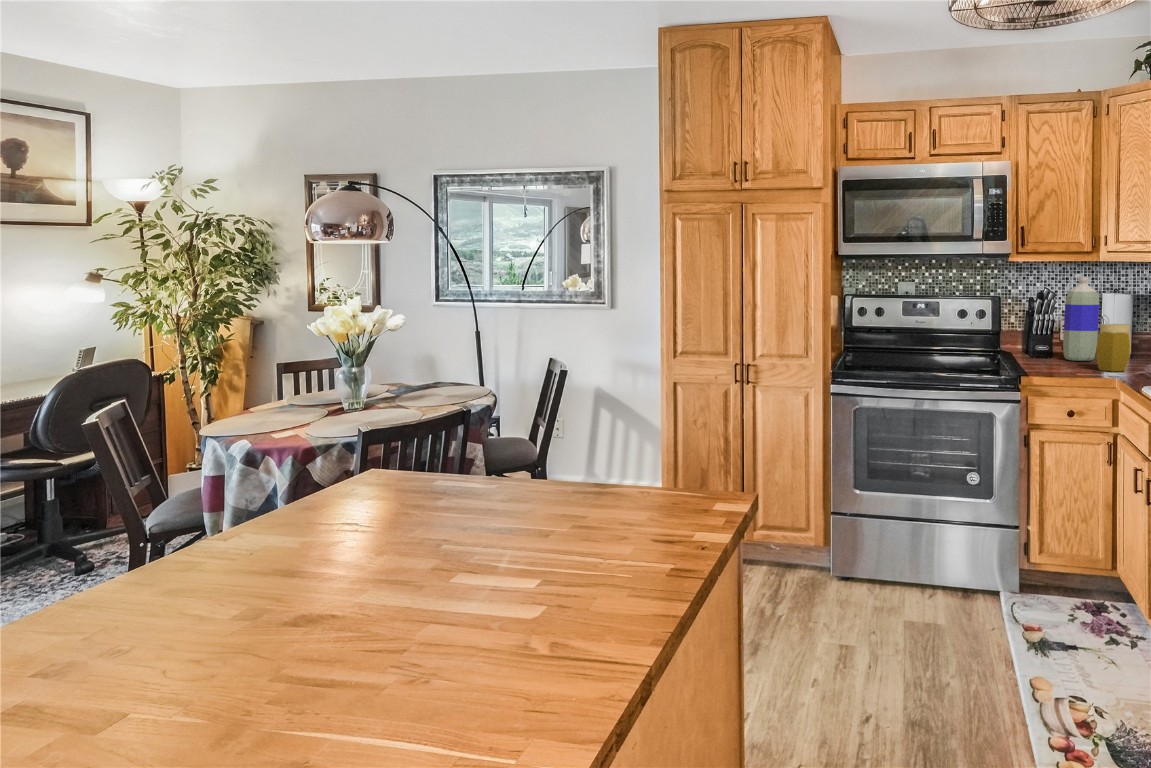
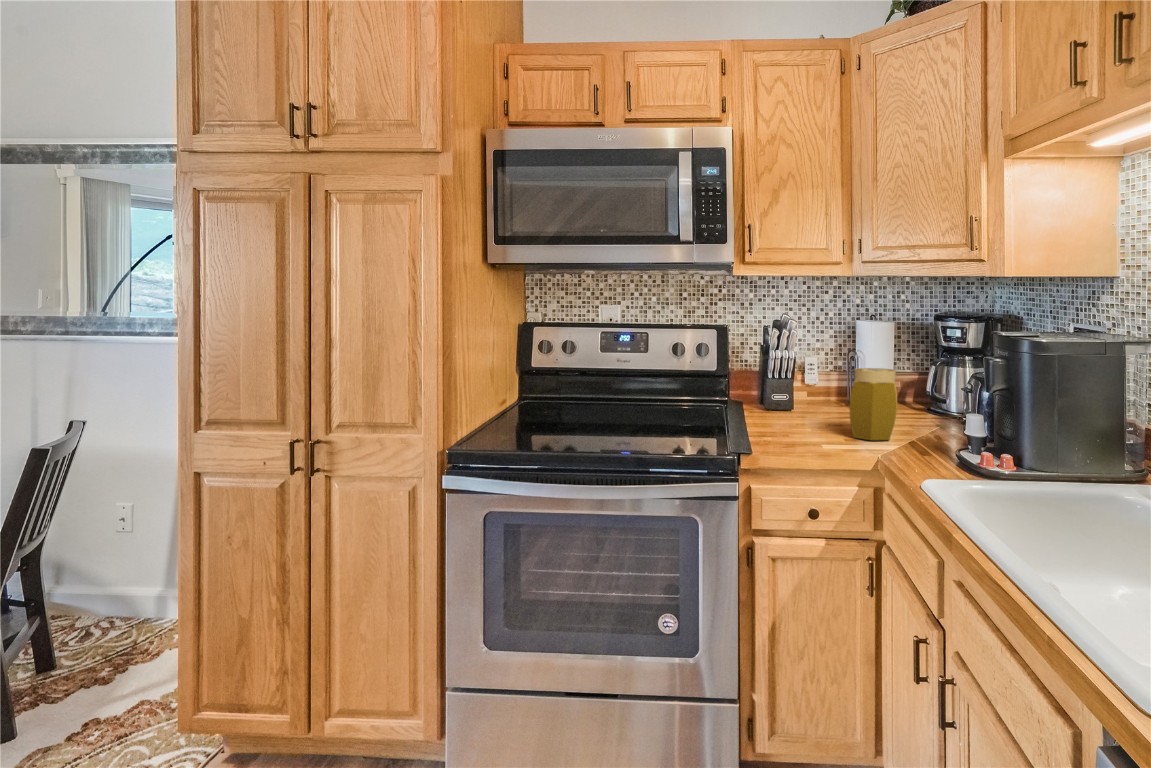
bottle: present [1063,277,1099,361] -> none [806,299,853,418]

